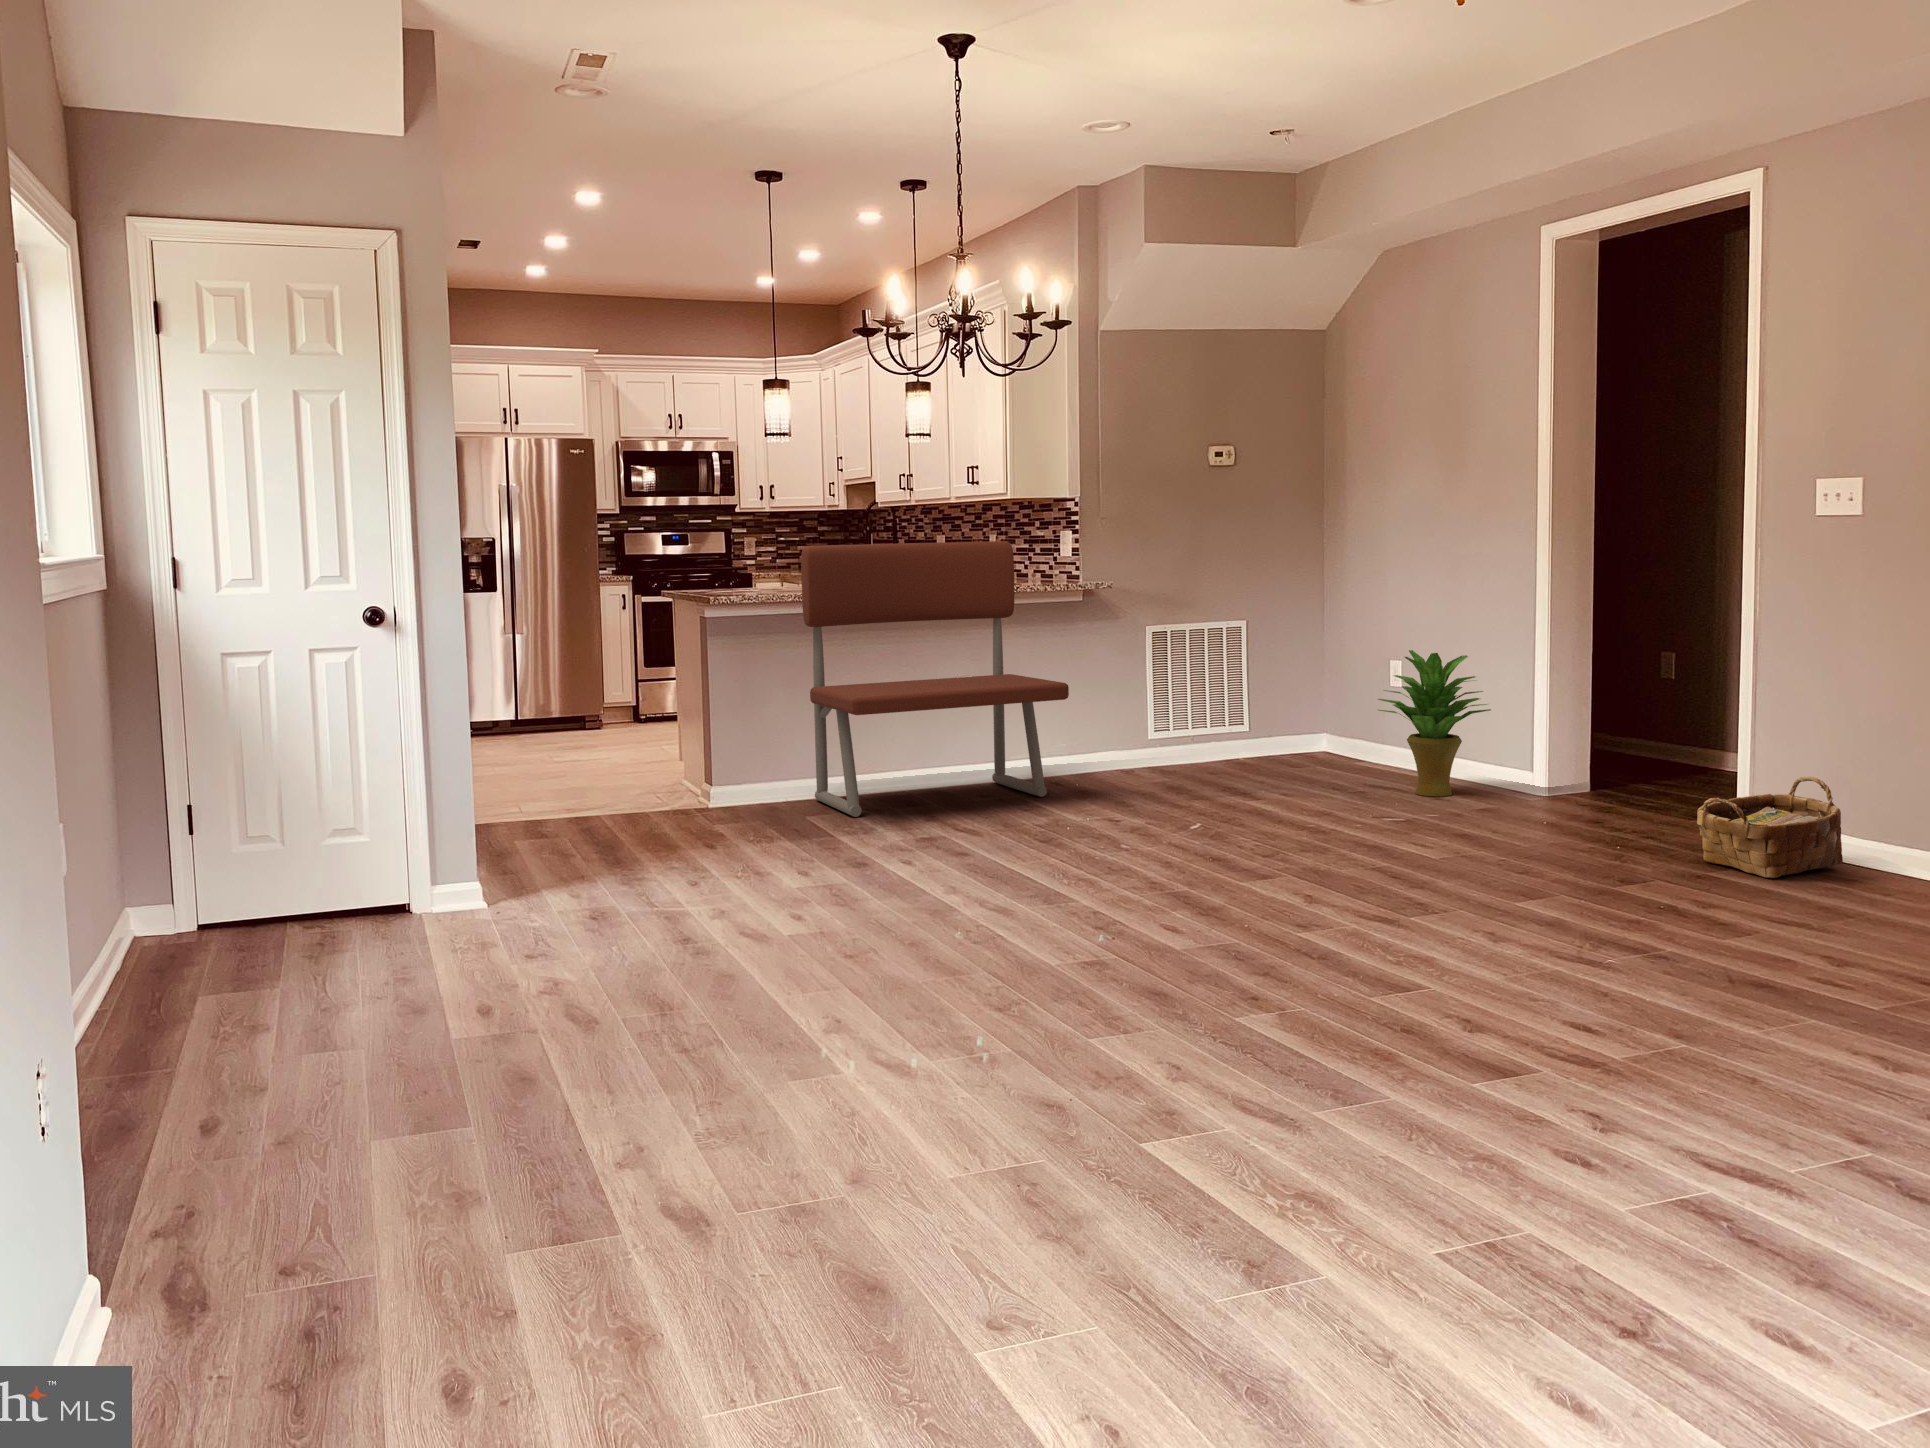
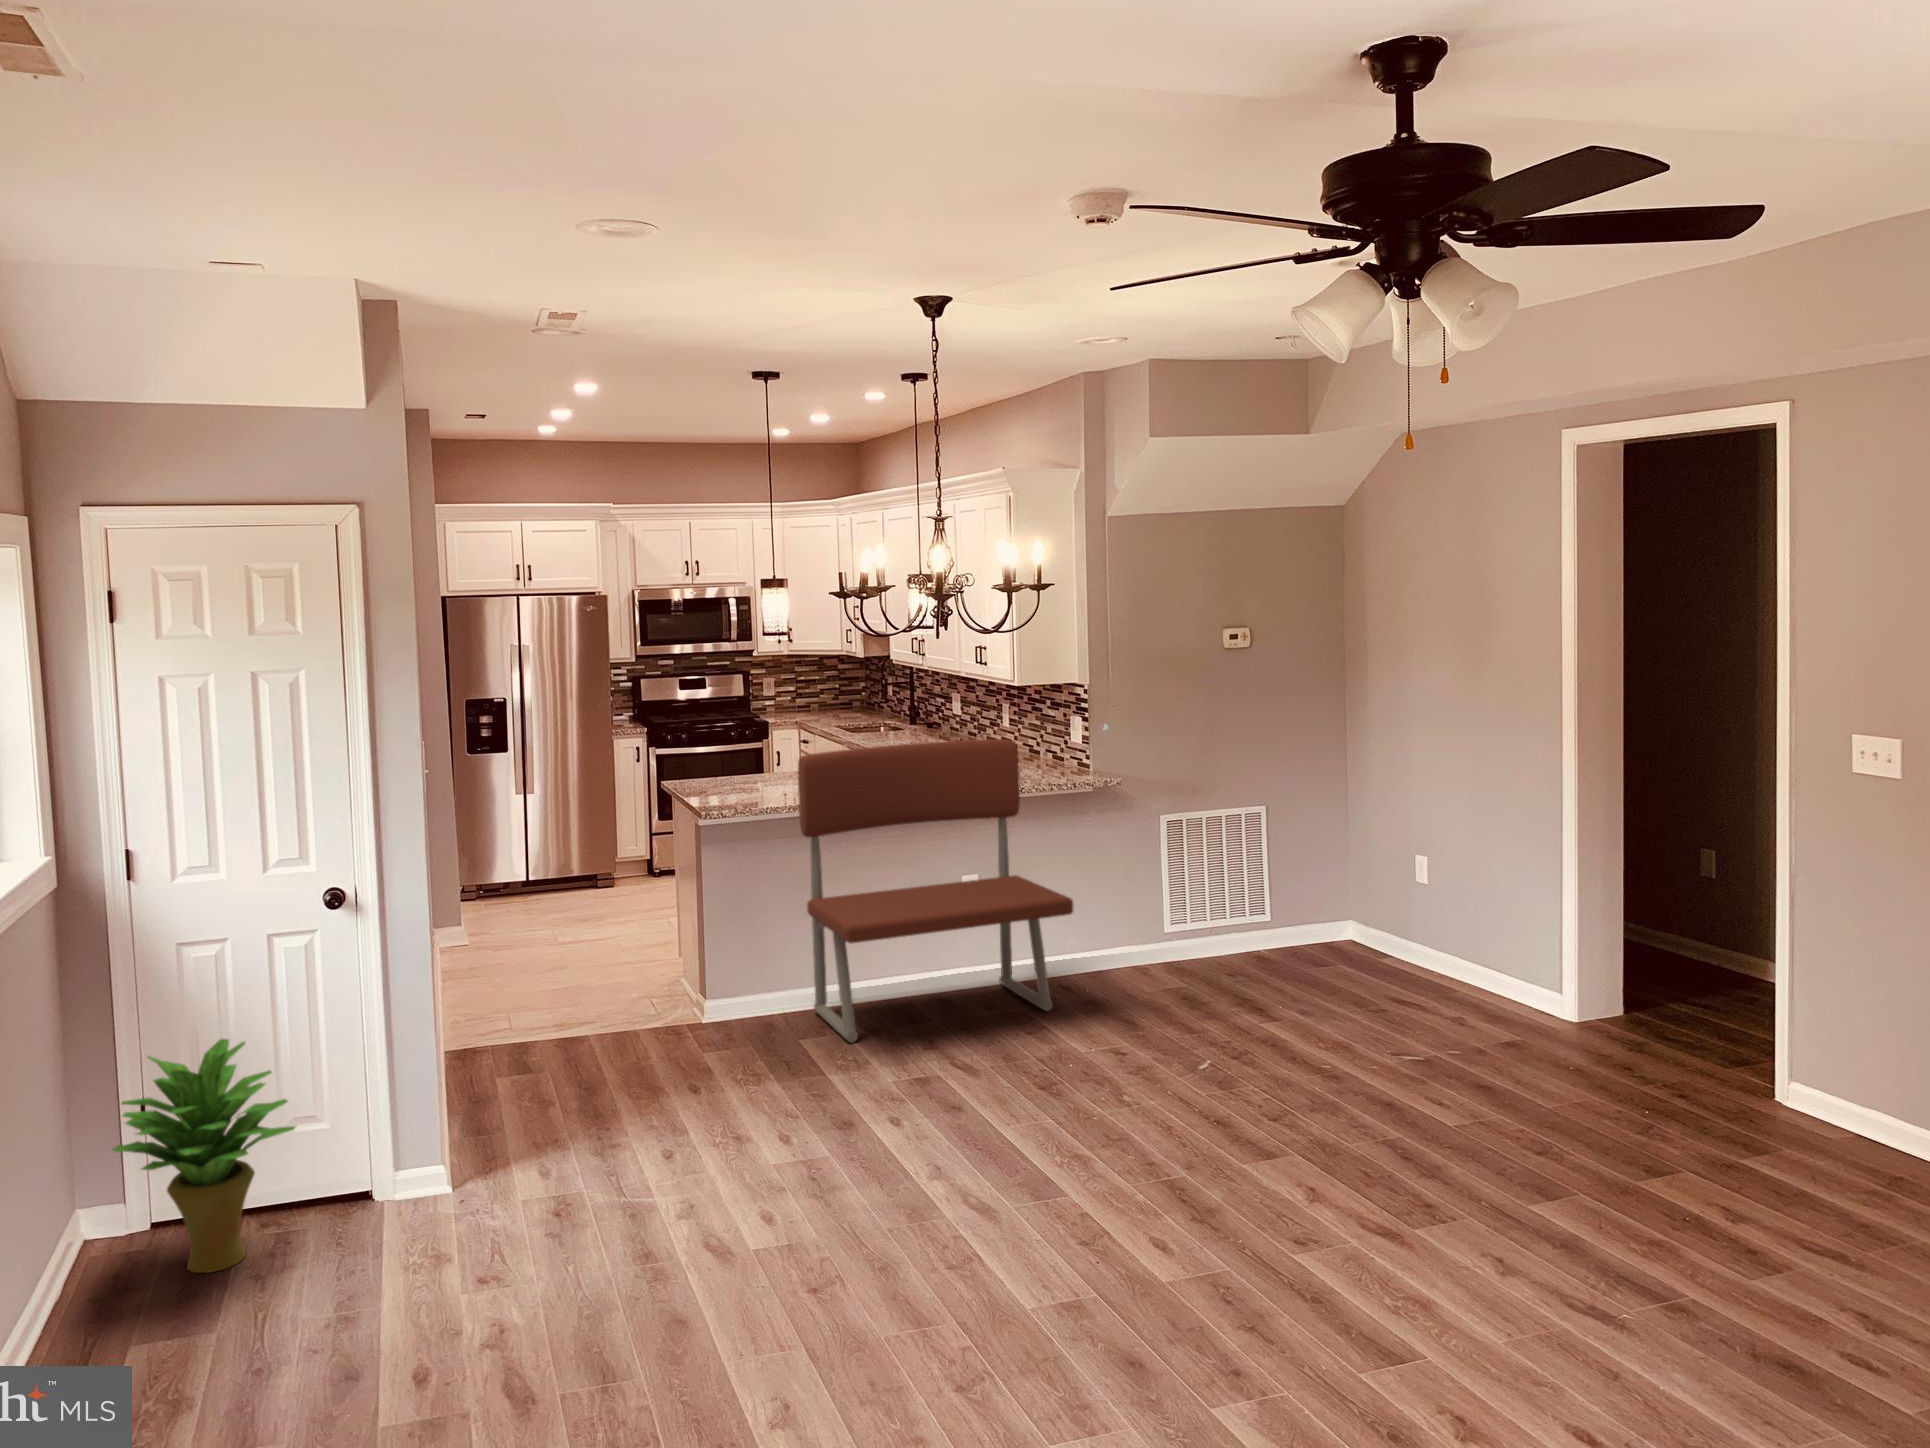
potted plant: present [1378,650,1491,796] -> present [112,1039,295,1273]
woven basket: present [1697,777,1843,878] -> none [1737,1056,1898,1179]

